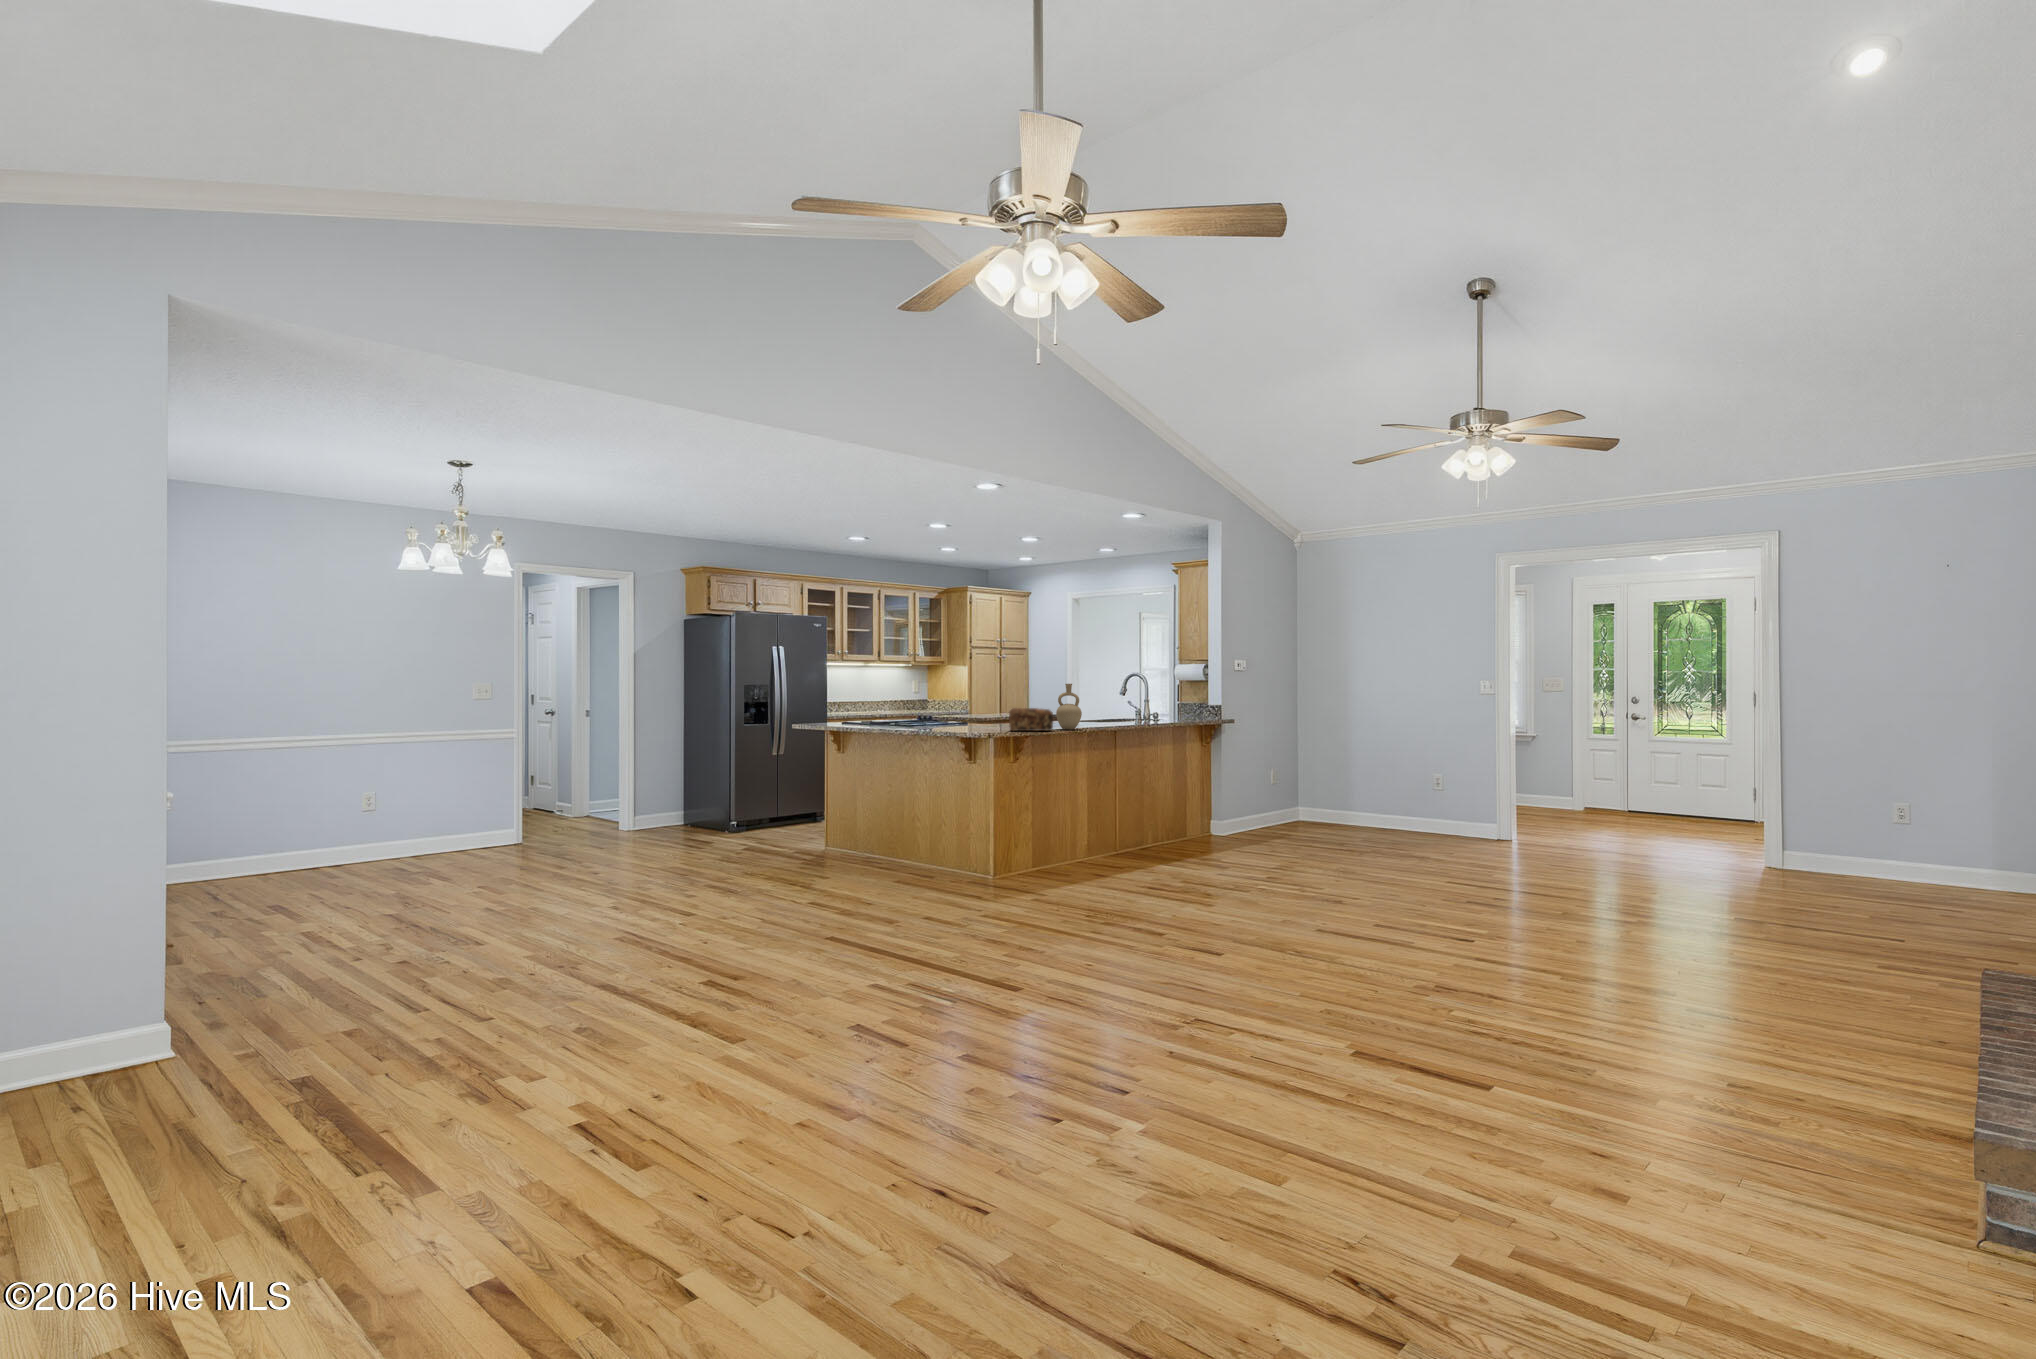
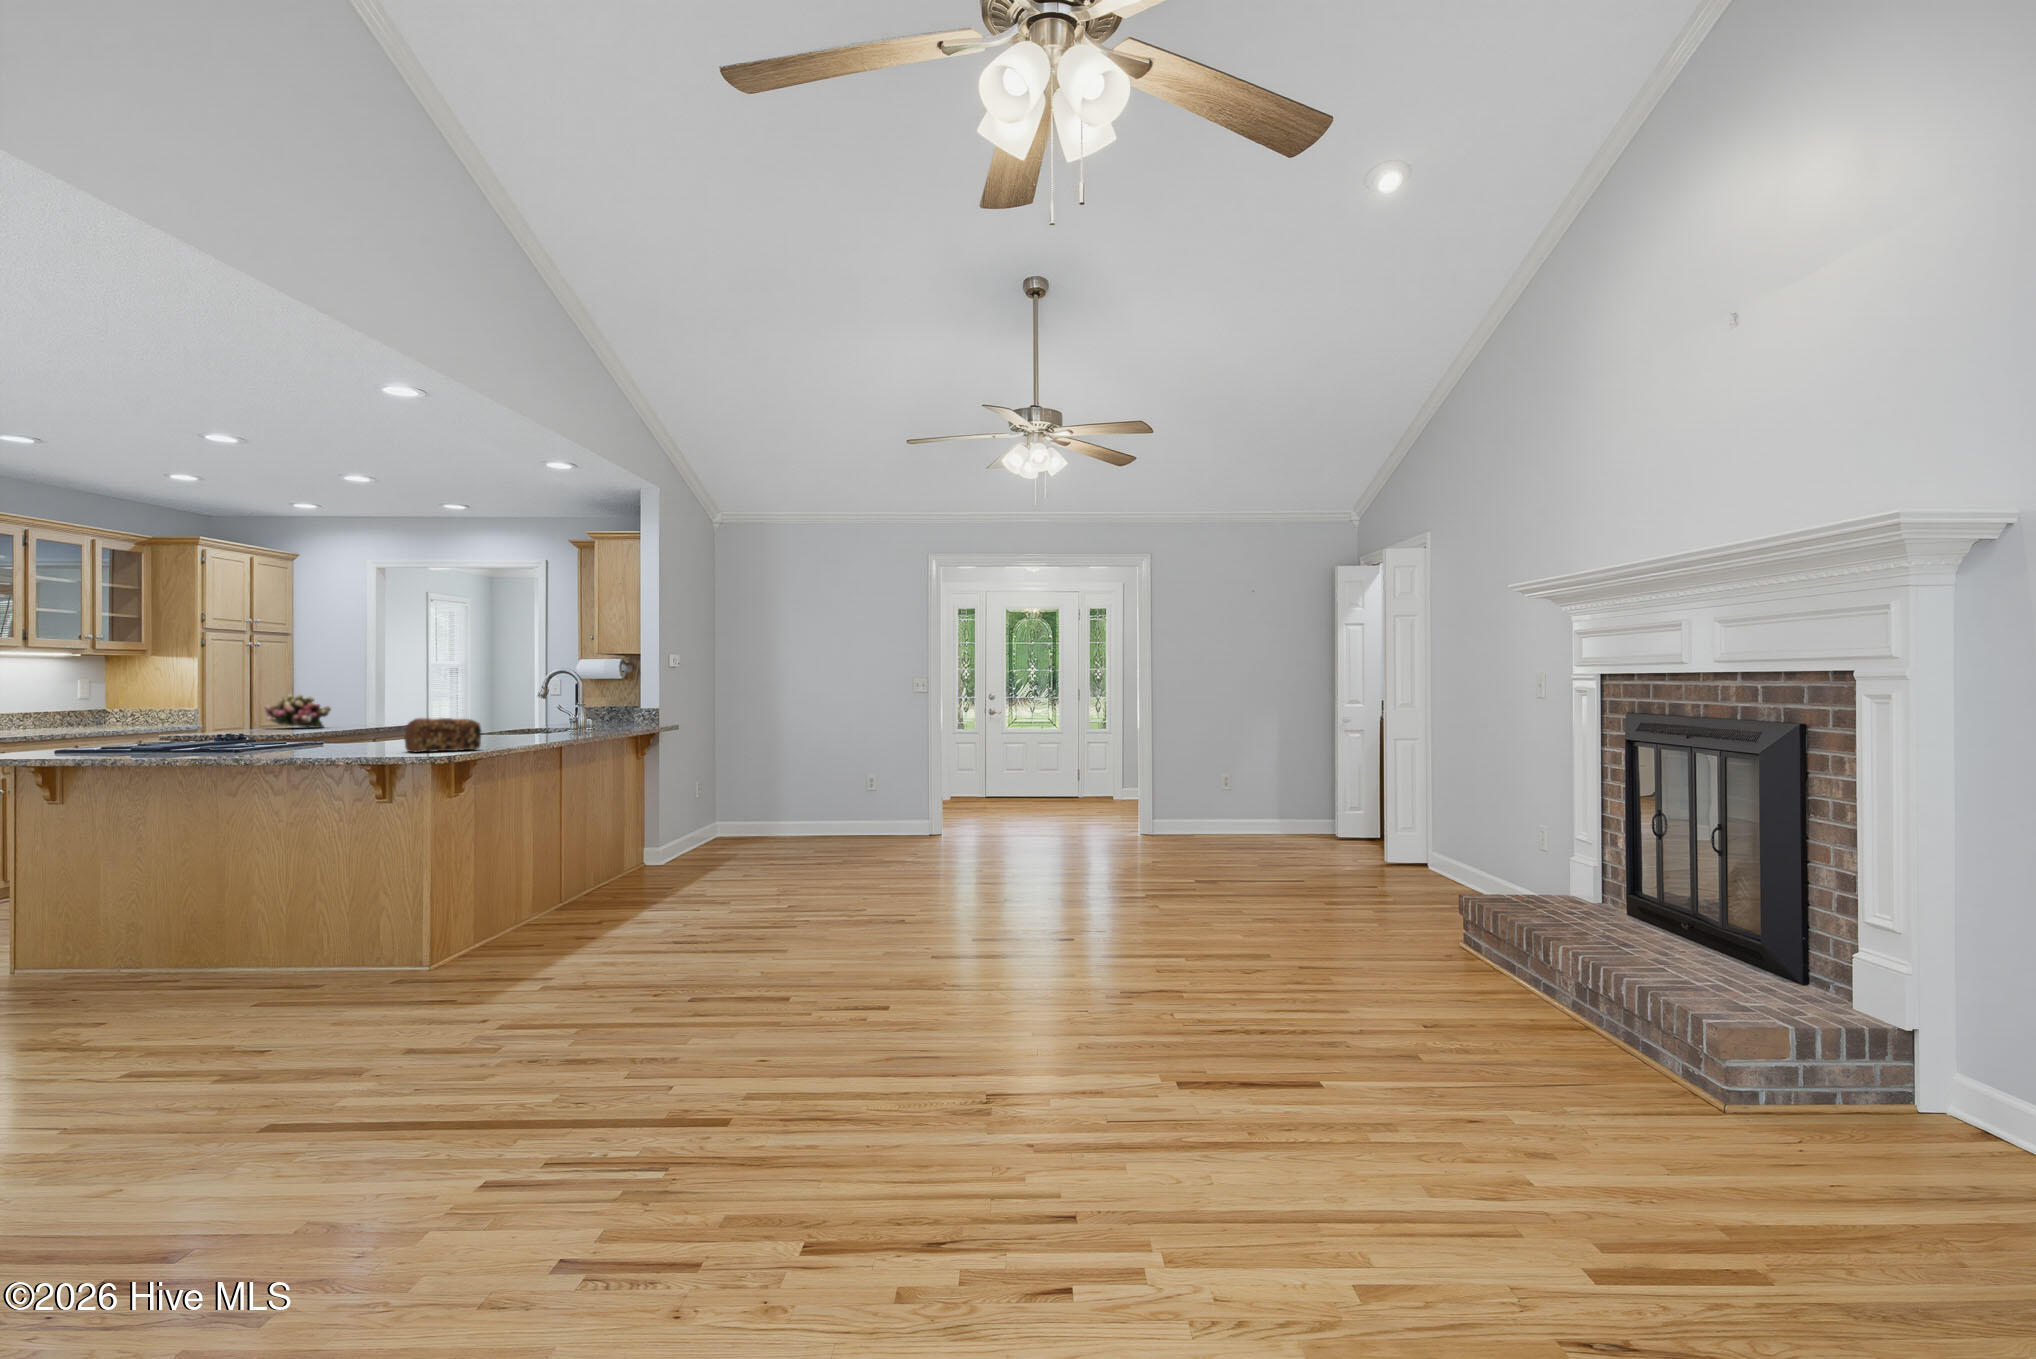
vase: present [1056,684,1082,730] -> none [472,684,511,746]
flower arrangement: none [991,690,1030,714] -> present [264,694,331,728]

